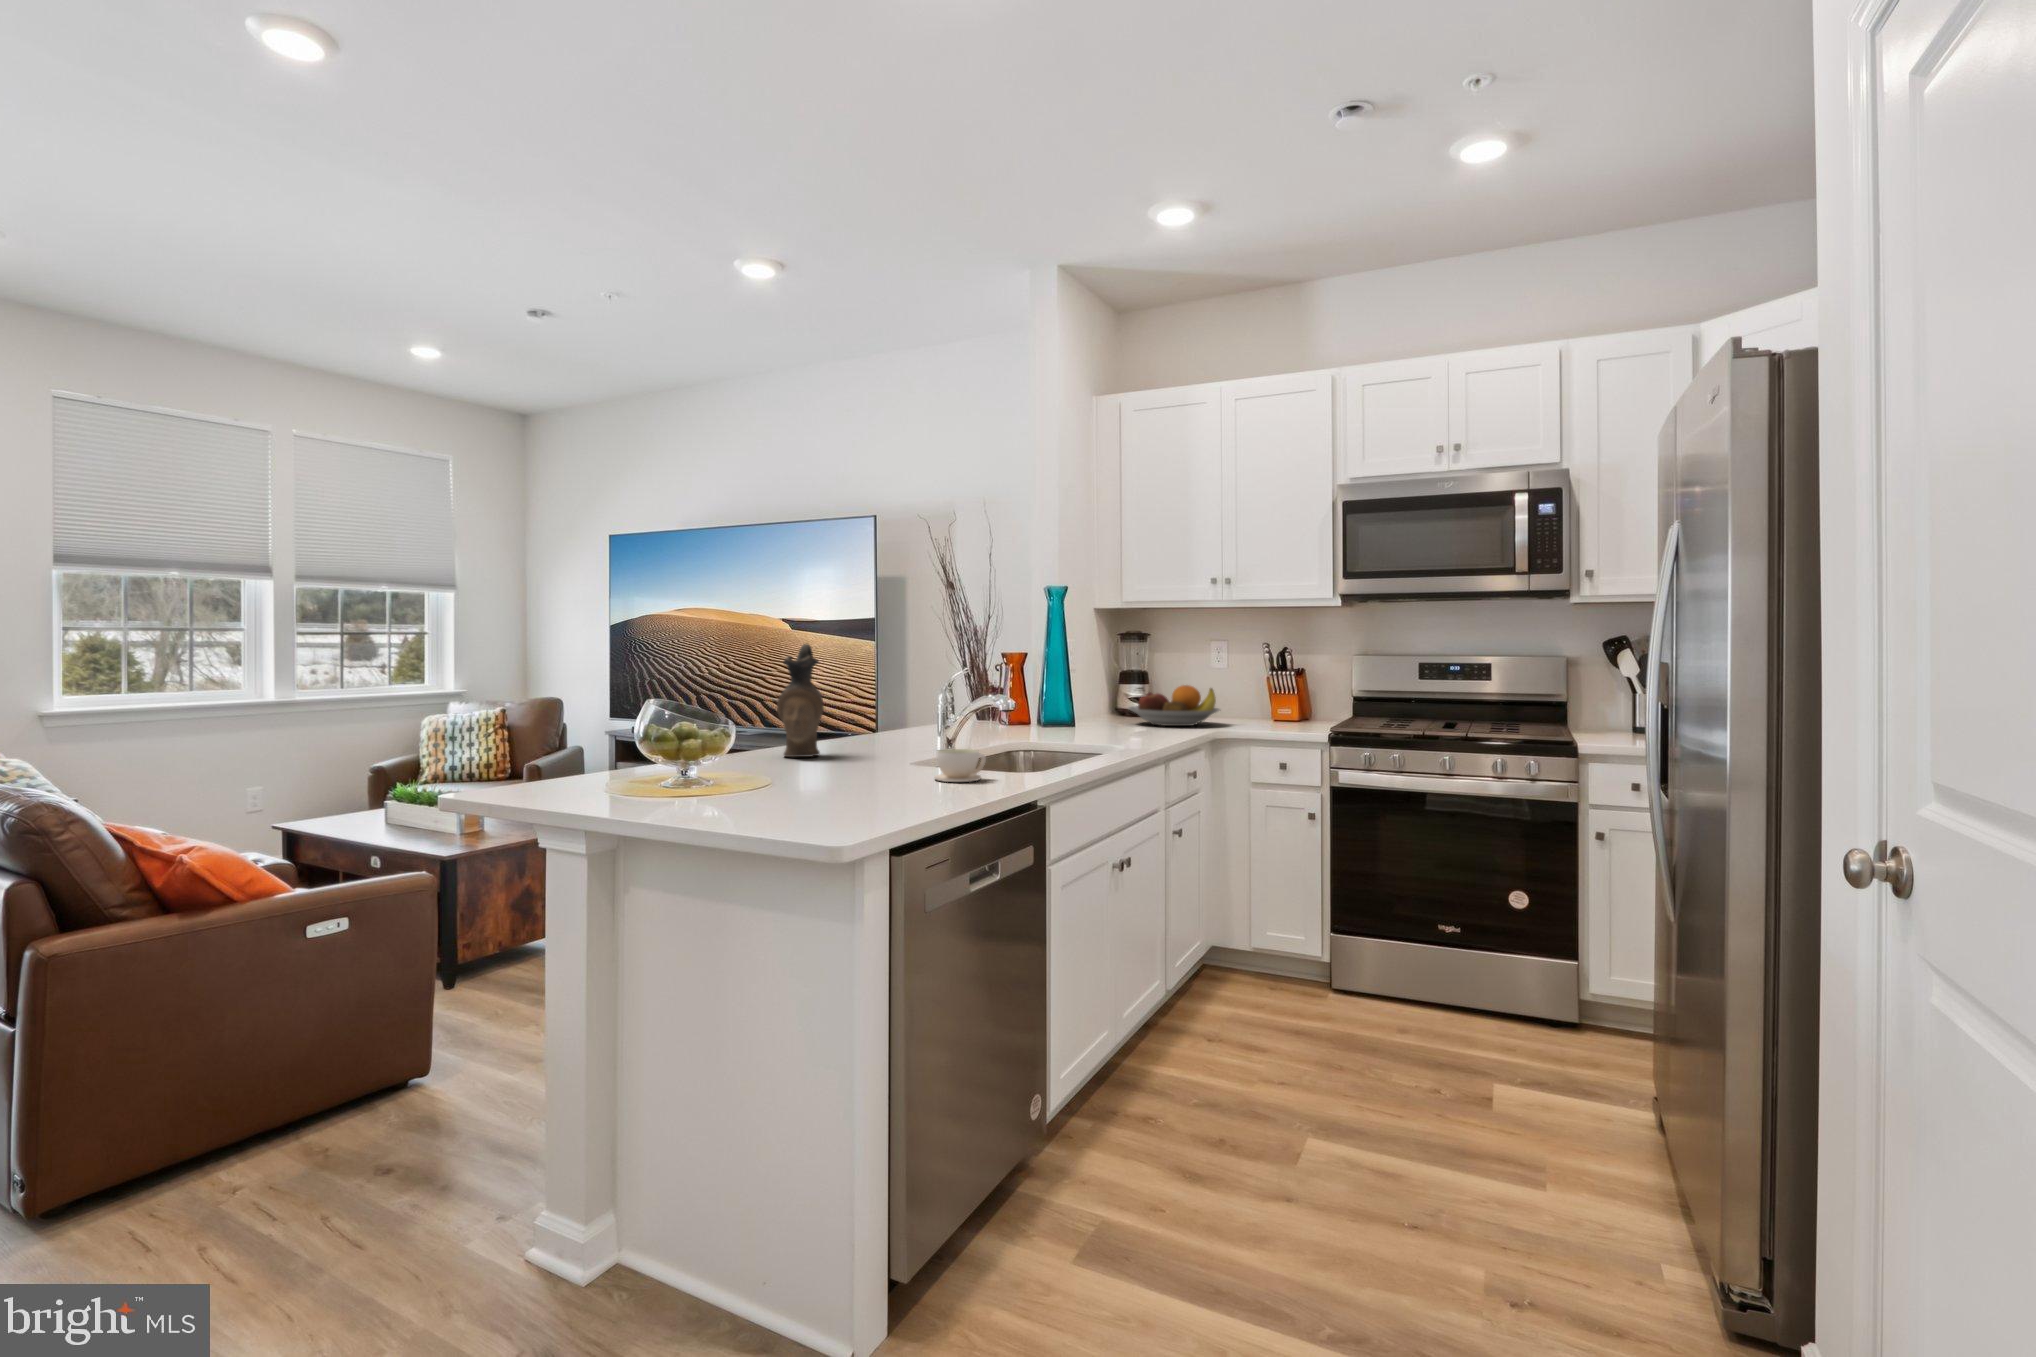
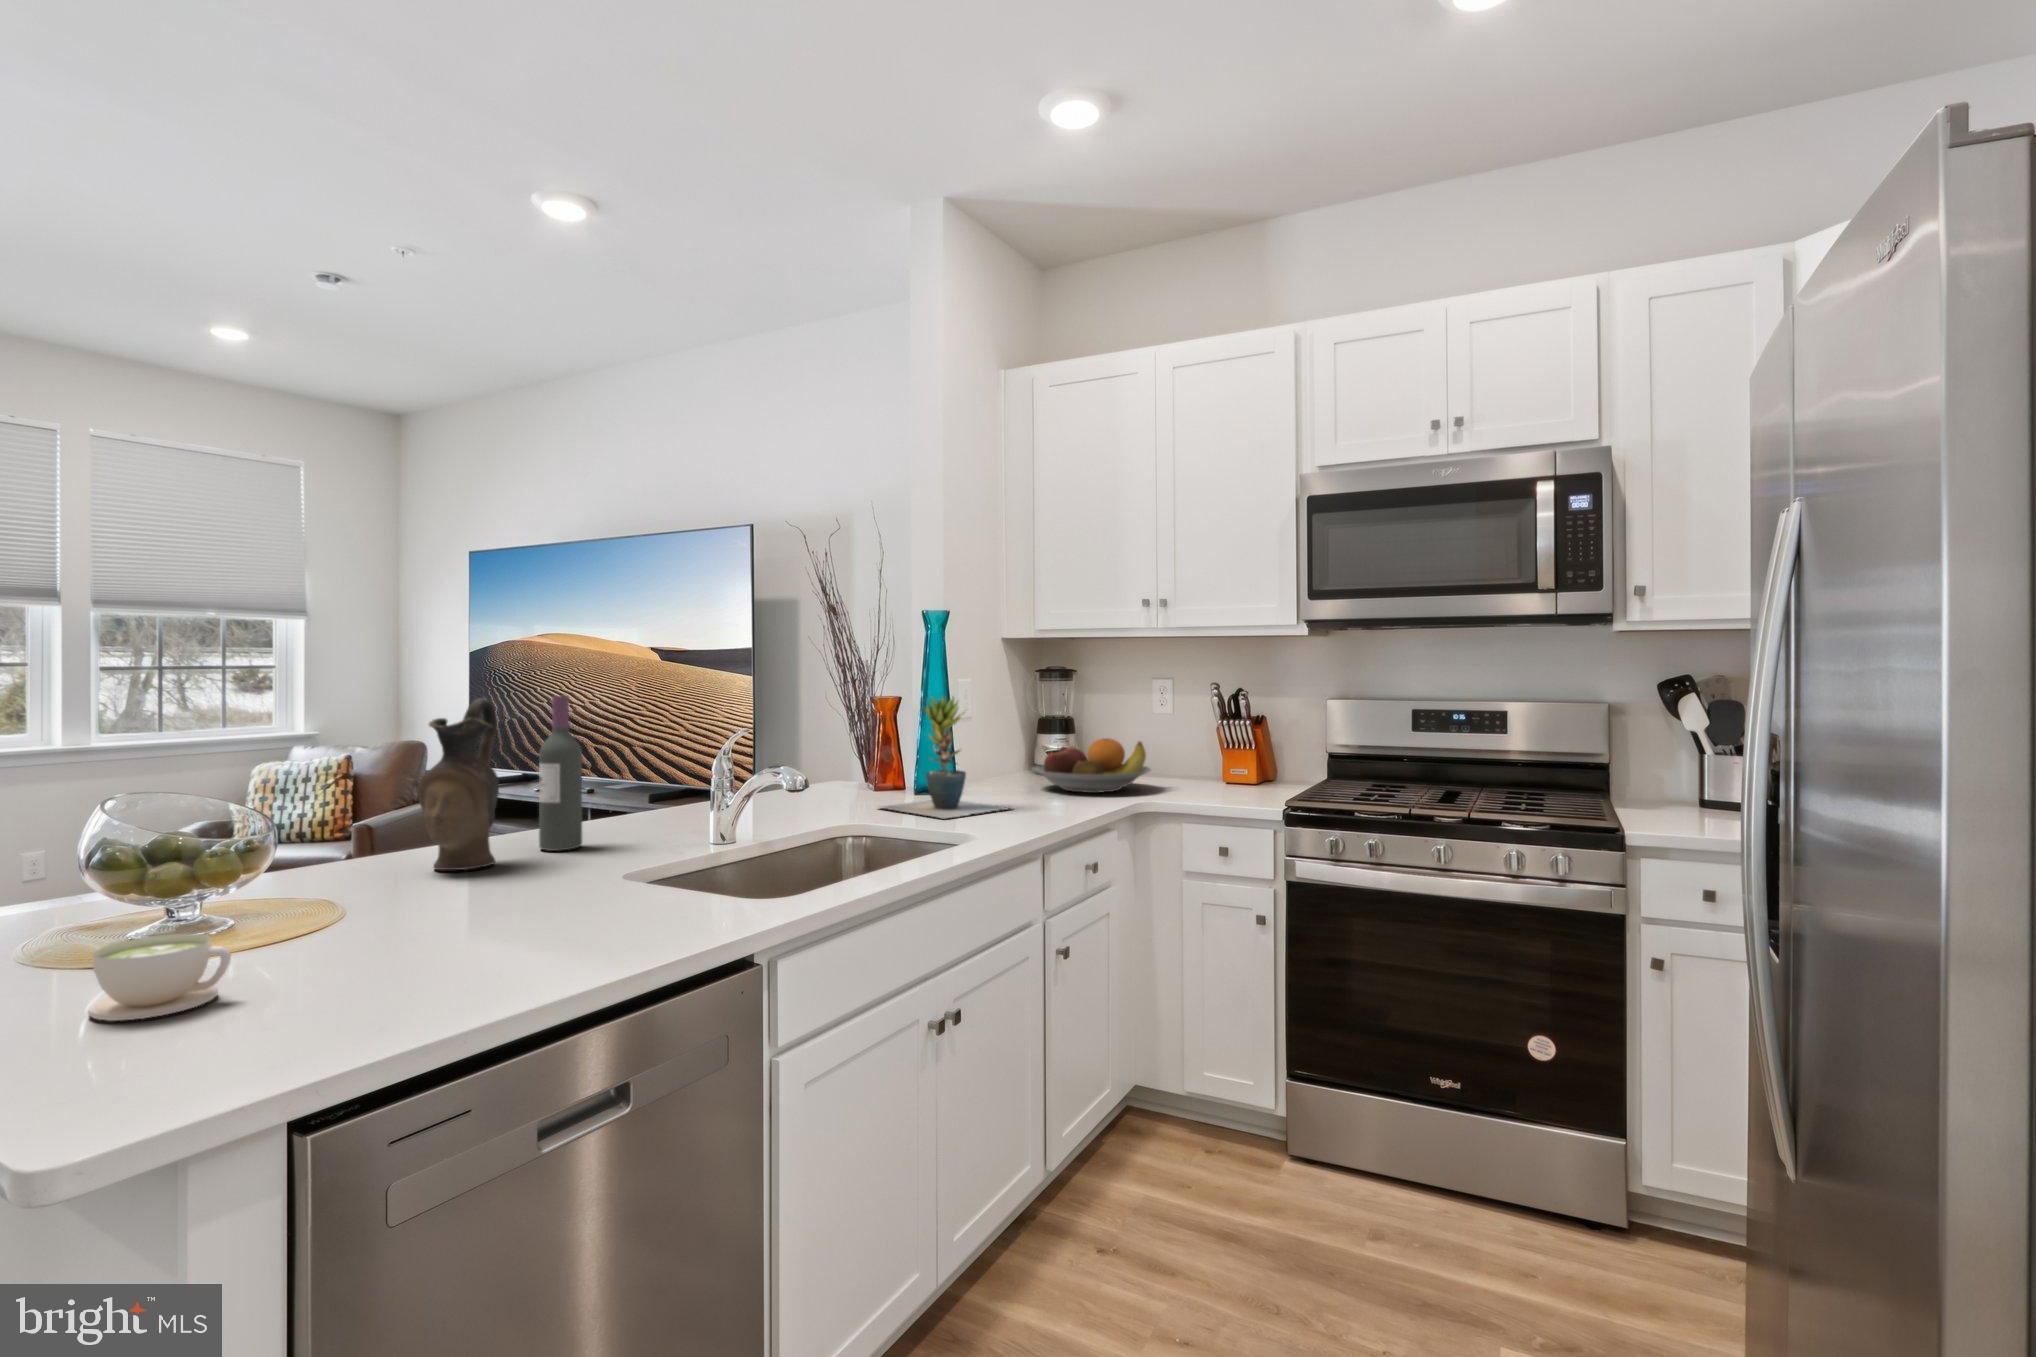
wine bottle: none [831,644,858,750] -> present [539,696,582,851]
potted plant: none [1027,649,1130,738] -> present [882,696,1009,819]
coffee cup: present [934,749,986,782] -> present [88,934,231,1021]

